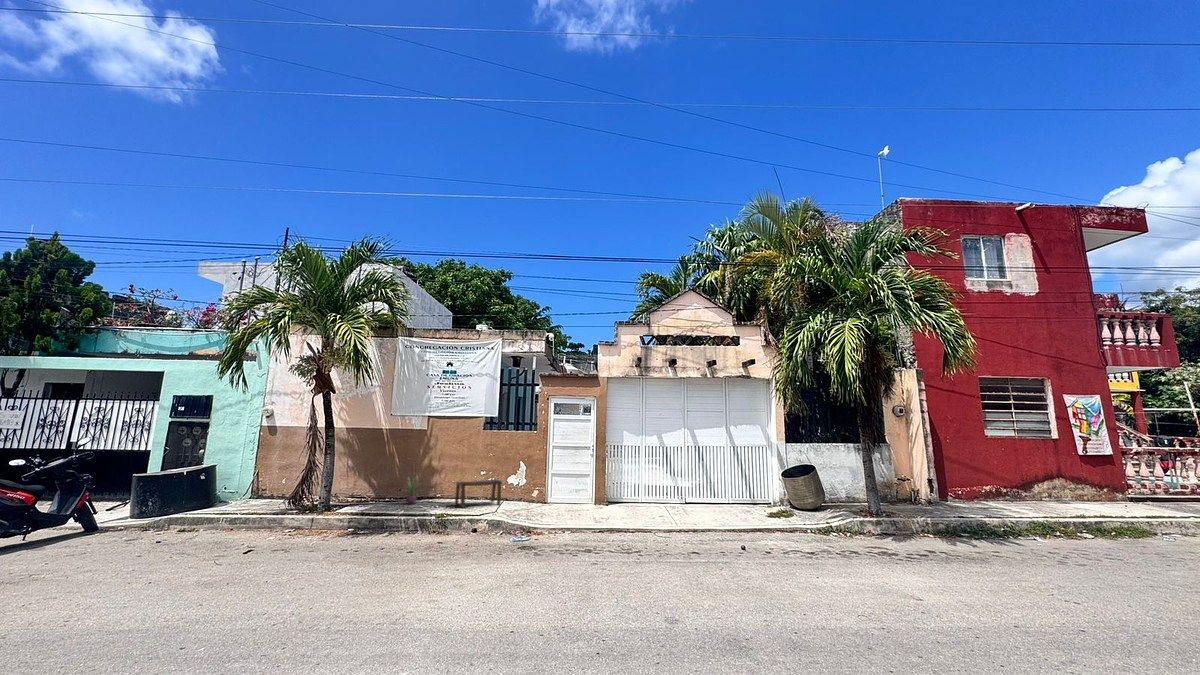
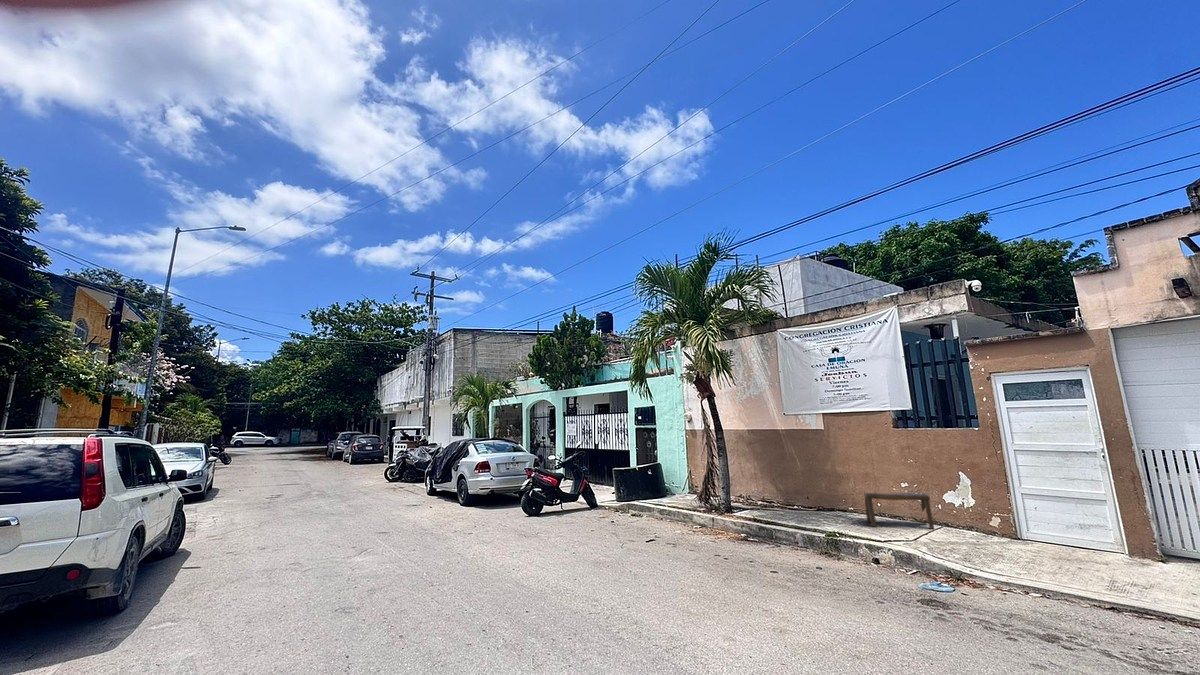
decorative plant: present [406,478,416,504] -> none [799,482,833,514]

